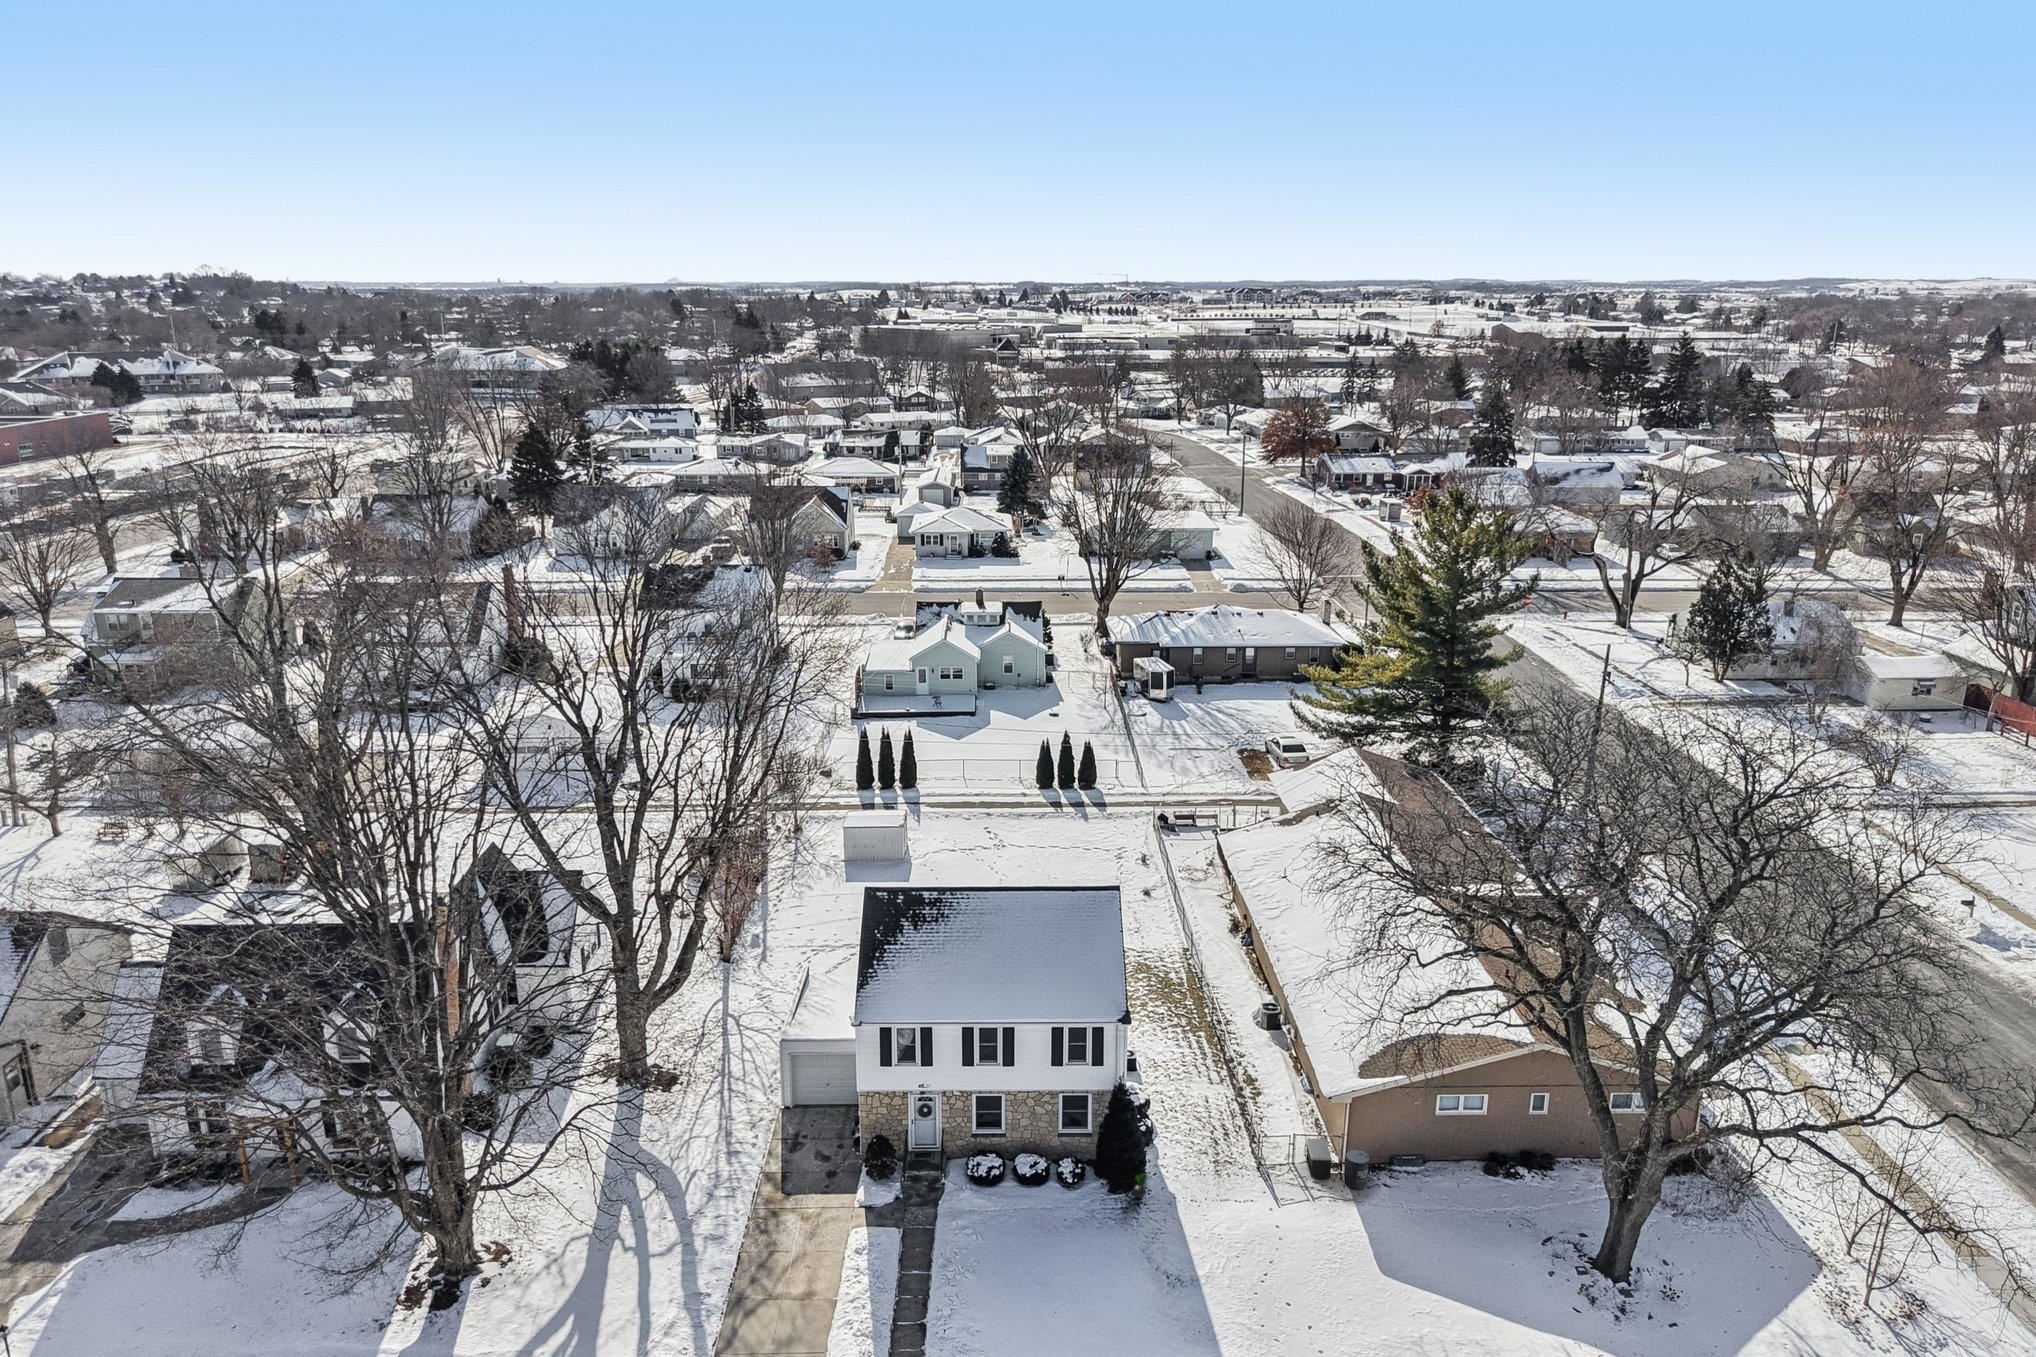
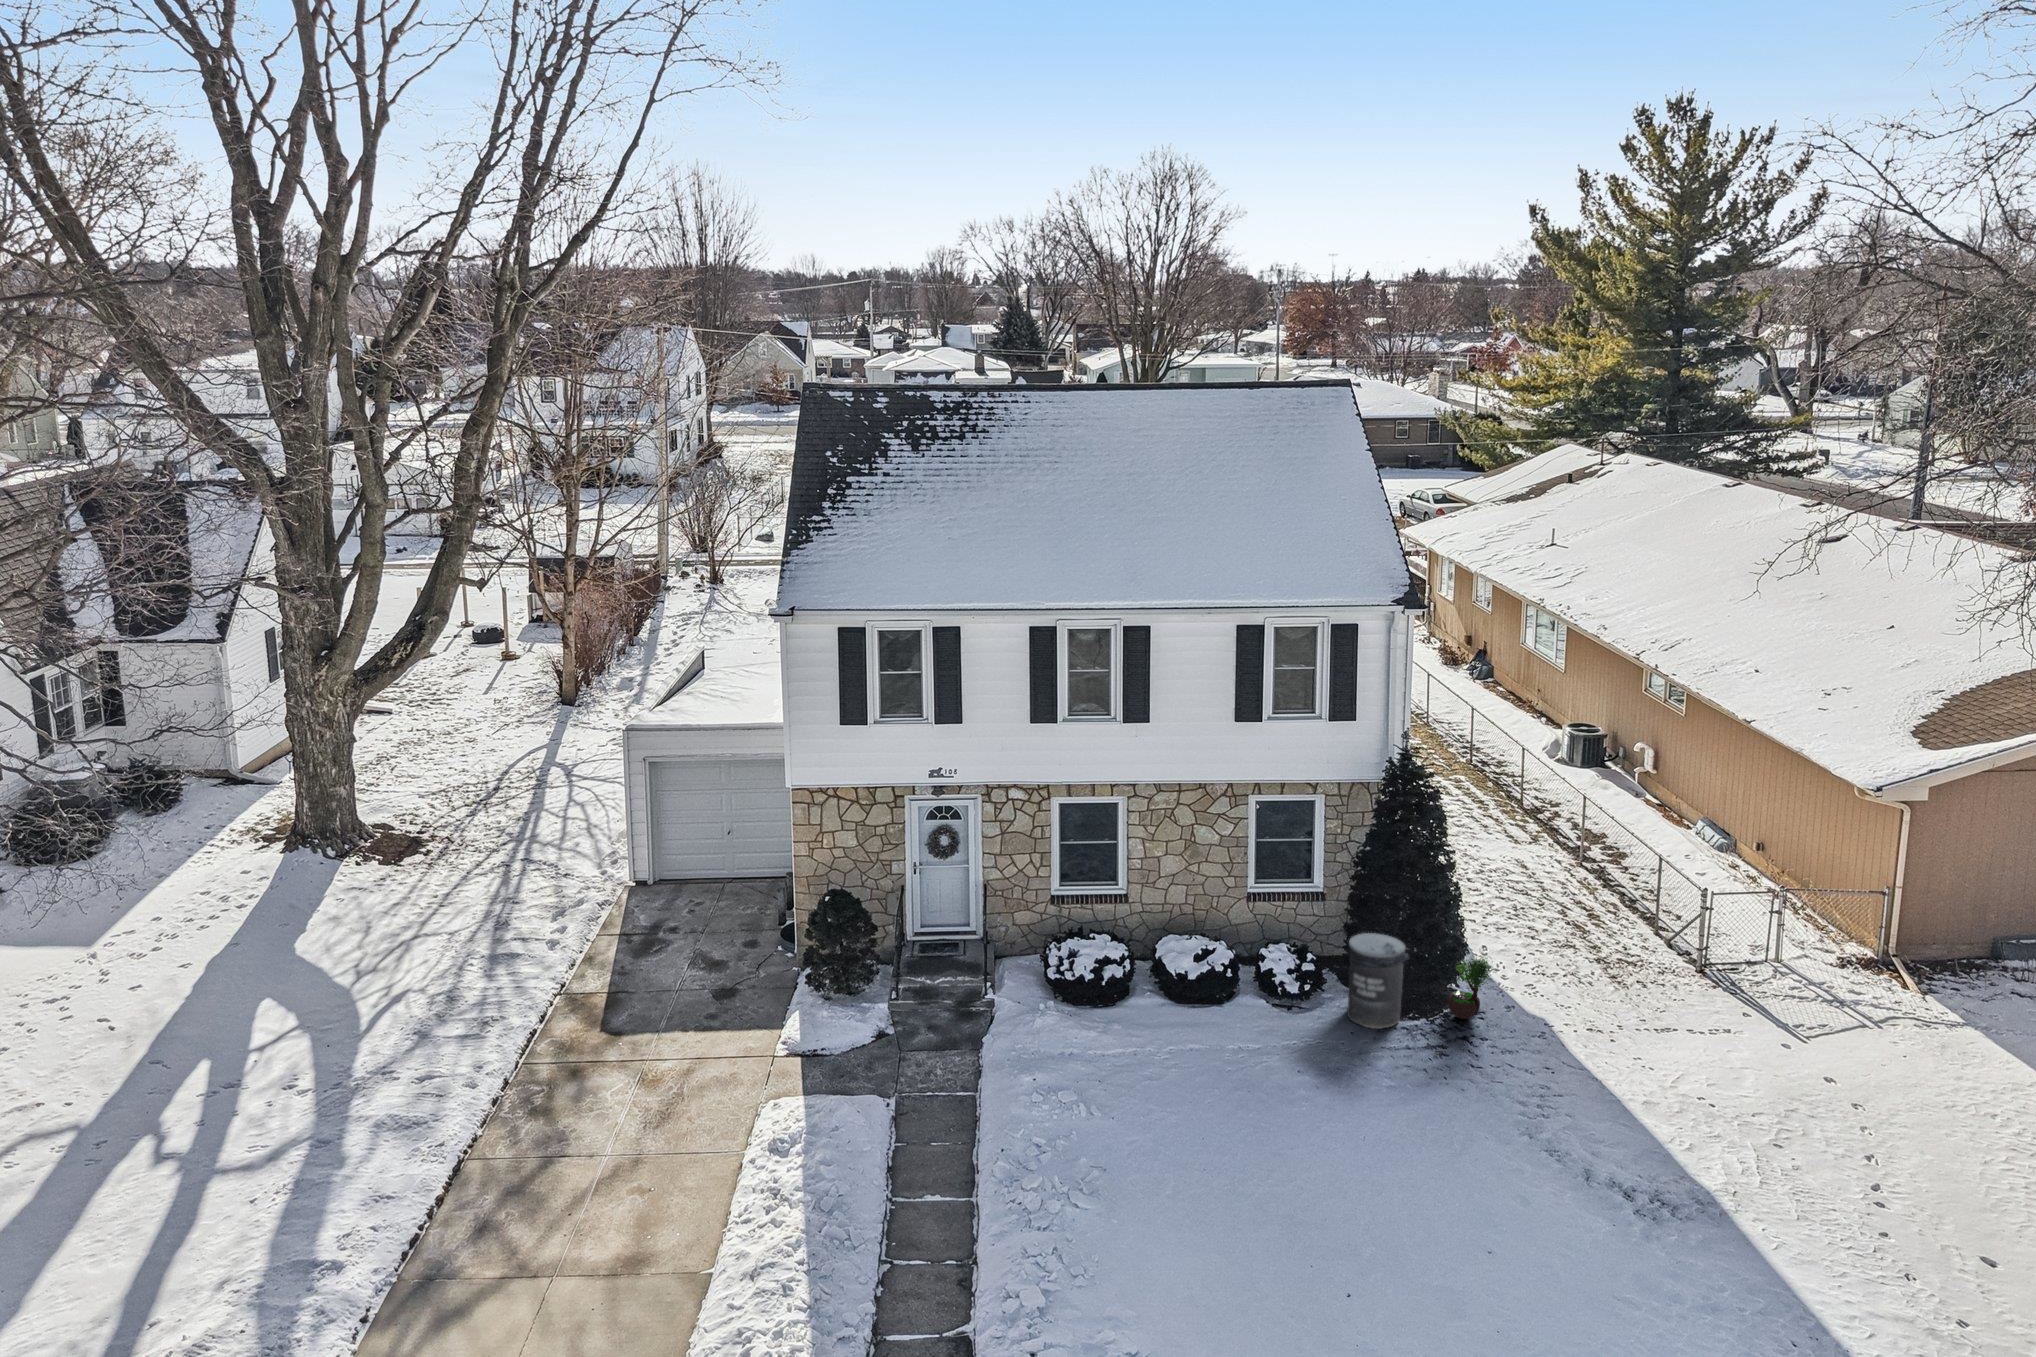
storage bench: present [1306,1139,1332,1179] -> none [1803,894,1896,977]
trash can: present [1346,1150,1370,1190] -> present [1347,933,1409,1029]

